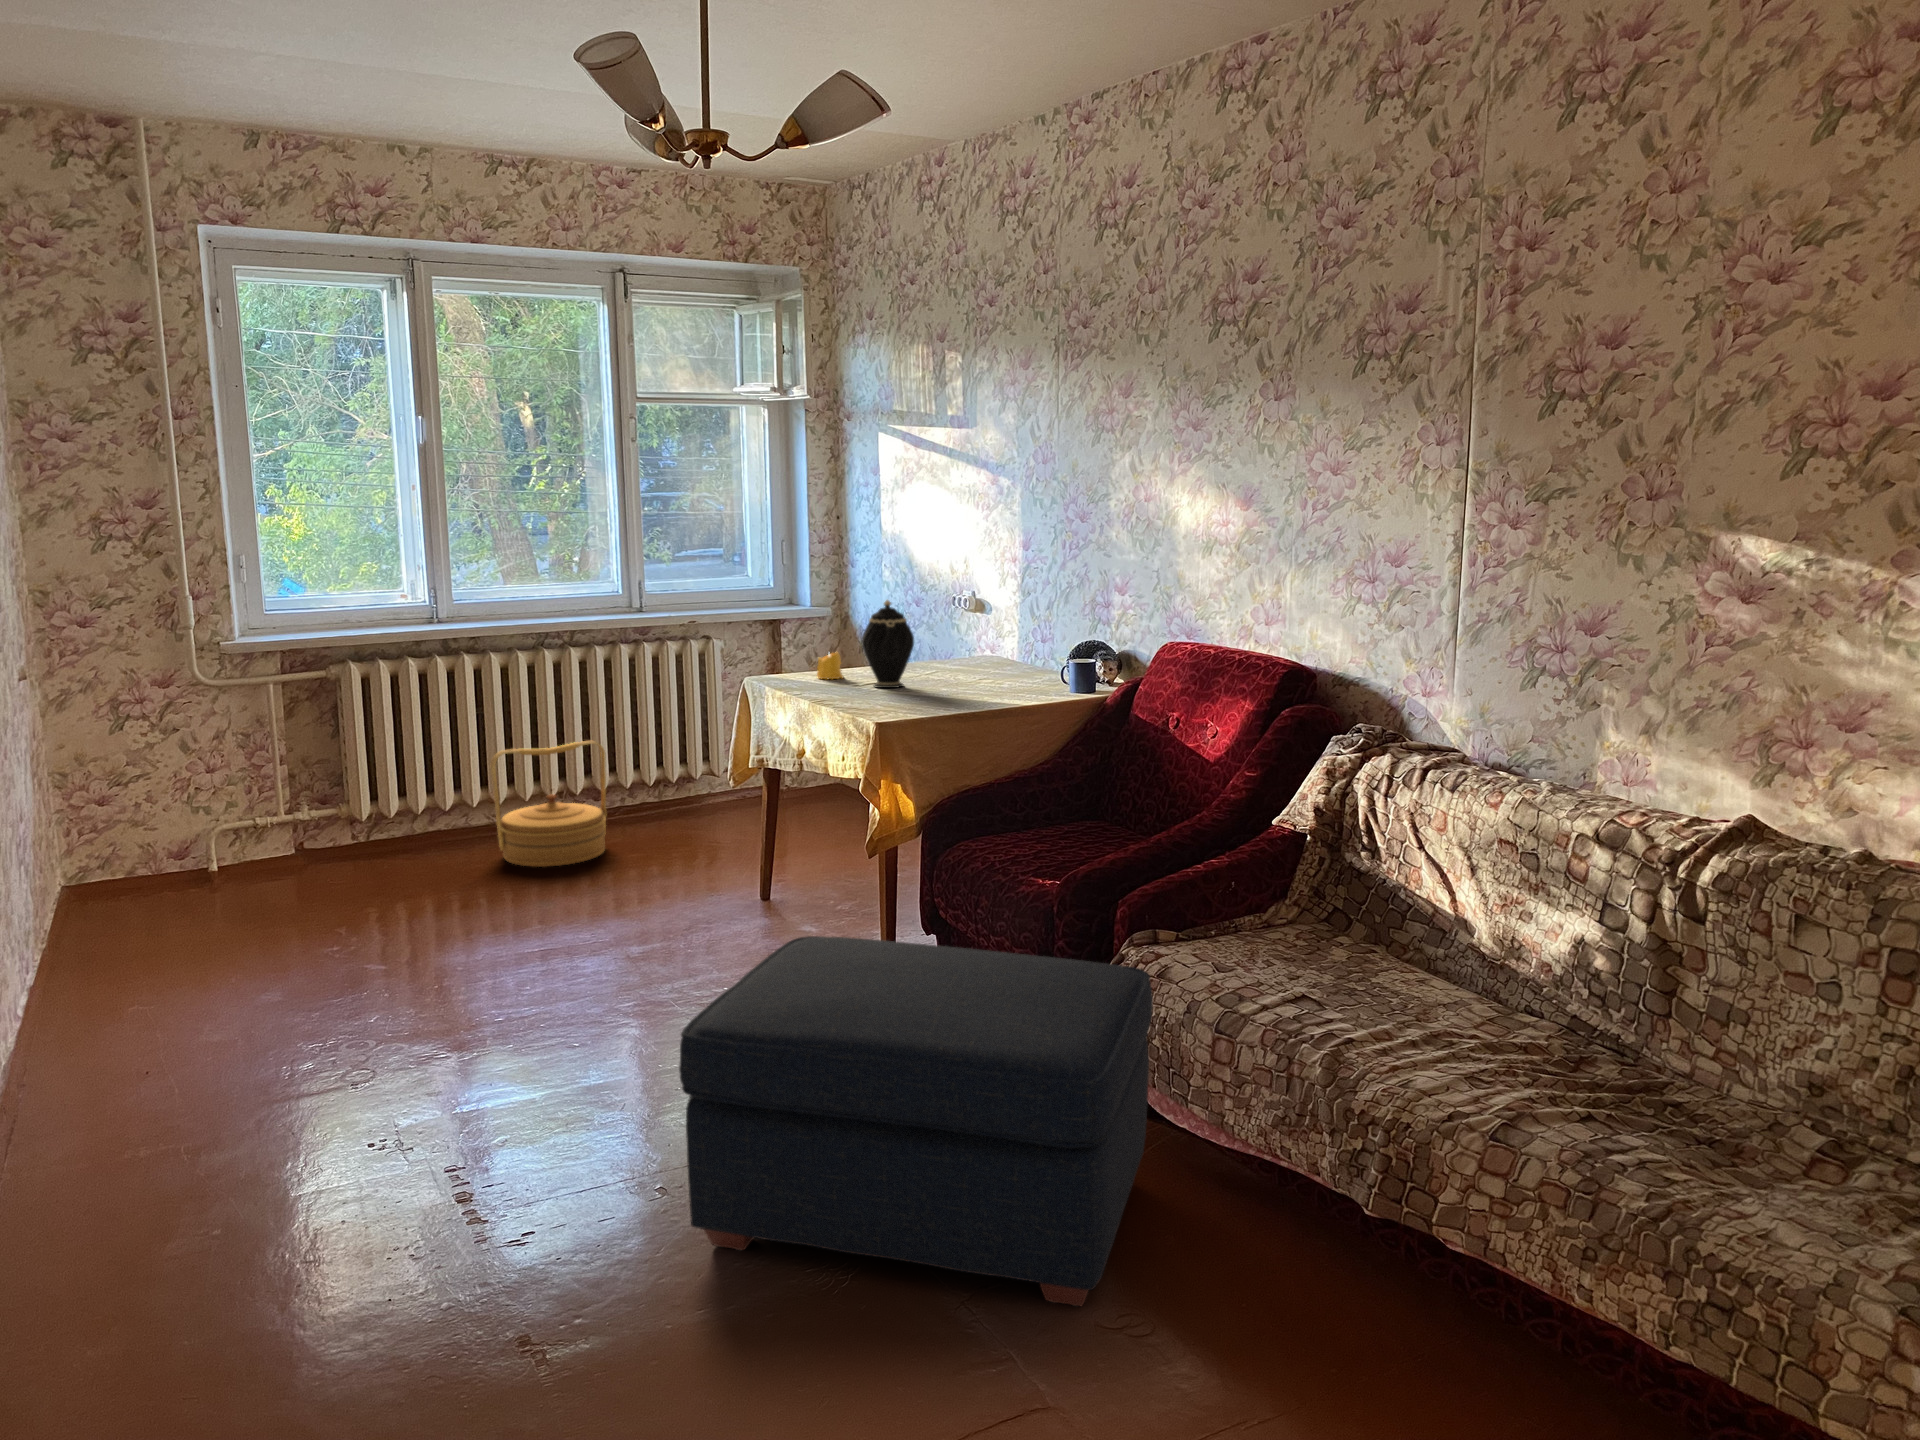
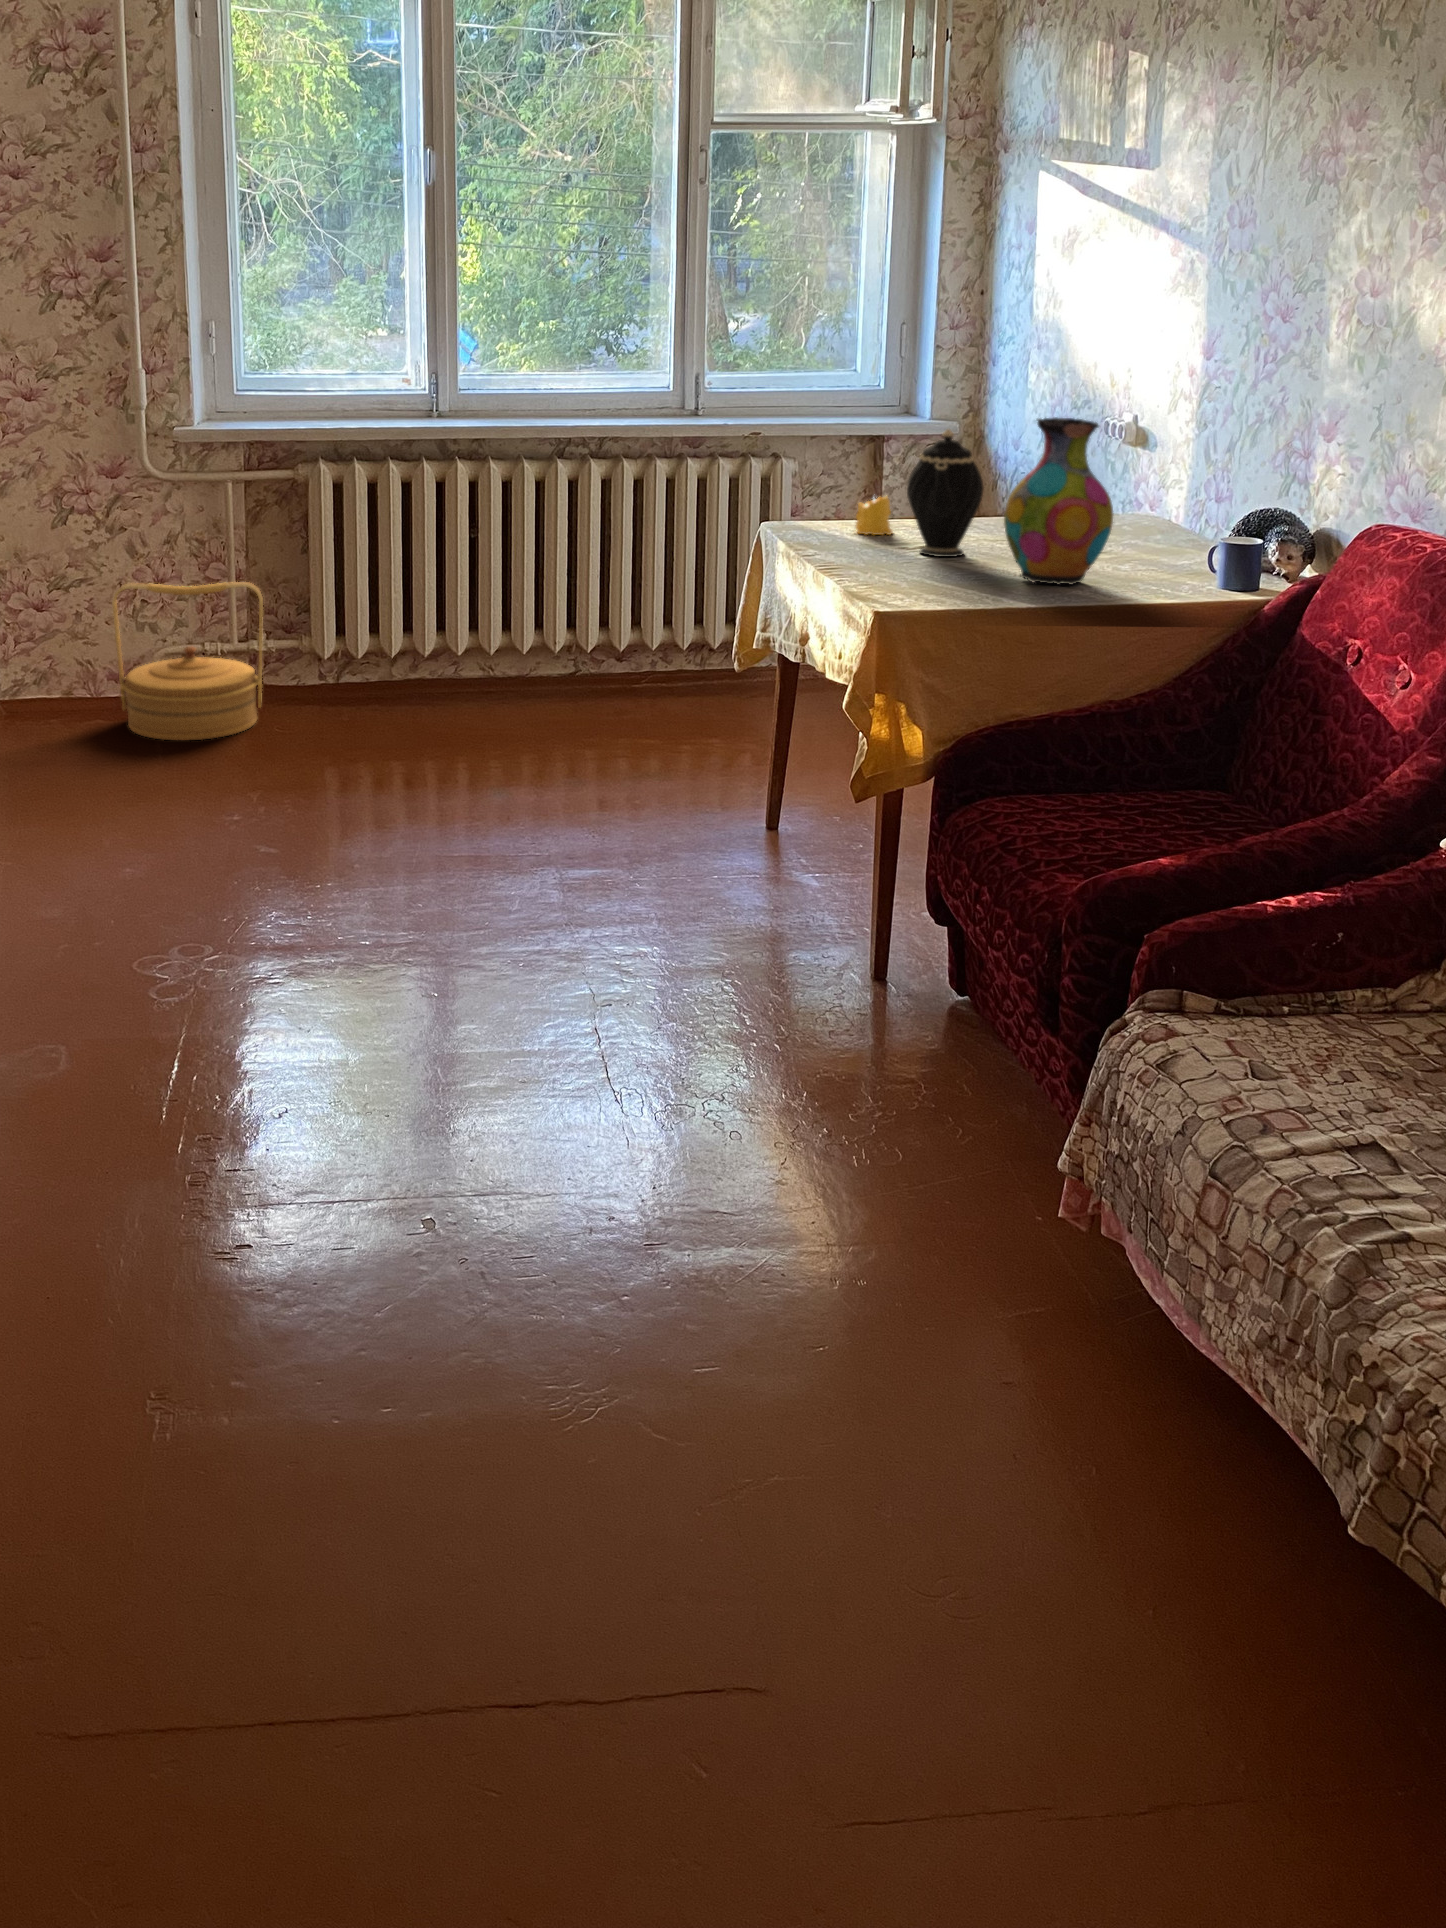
vase: none [941,586,1012,698] -> present [1004,417,1113,585]
woven basket: present [491,741,607,867] -> present [112,582,263,741]
ottoman: present [679,936,1153,1306] -> none [418,912,1132,1539]

